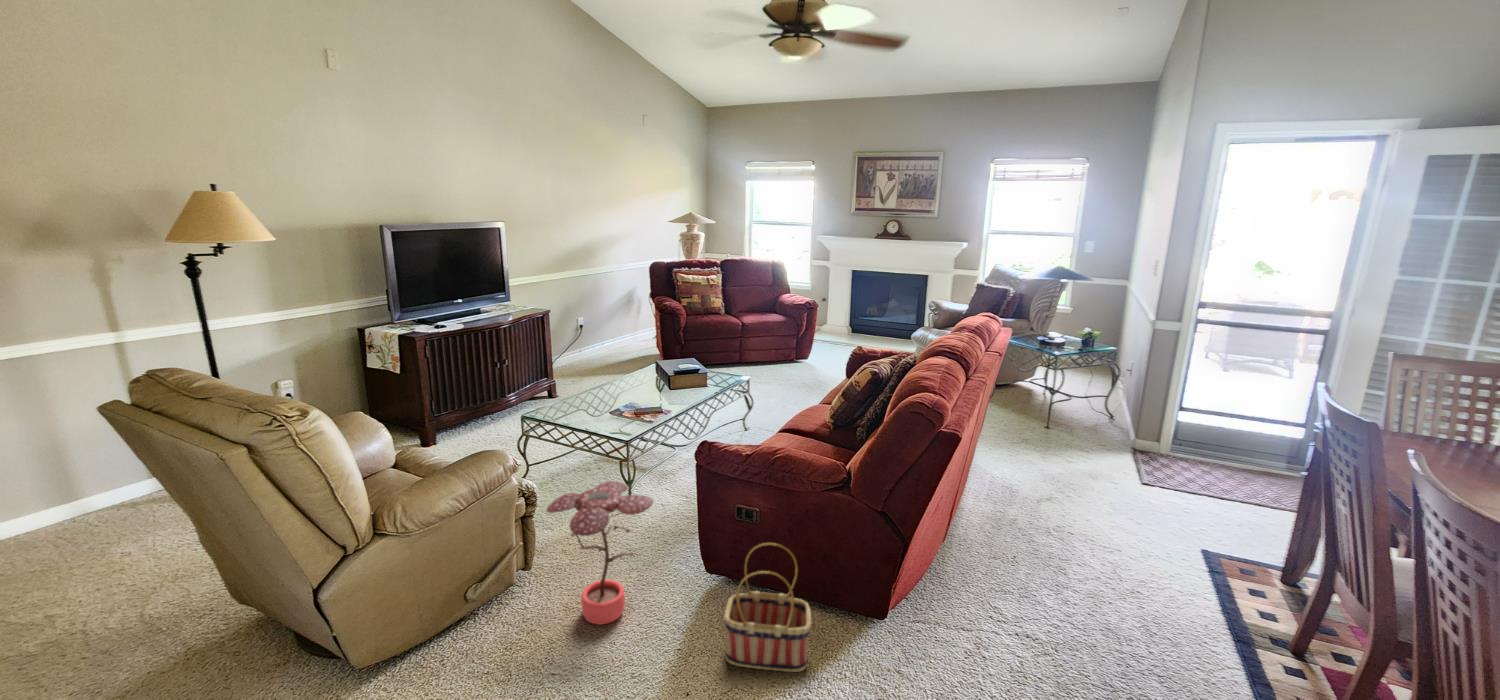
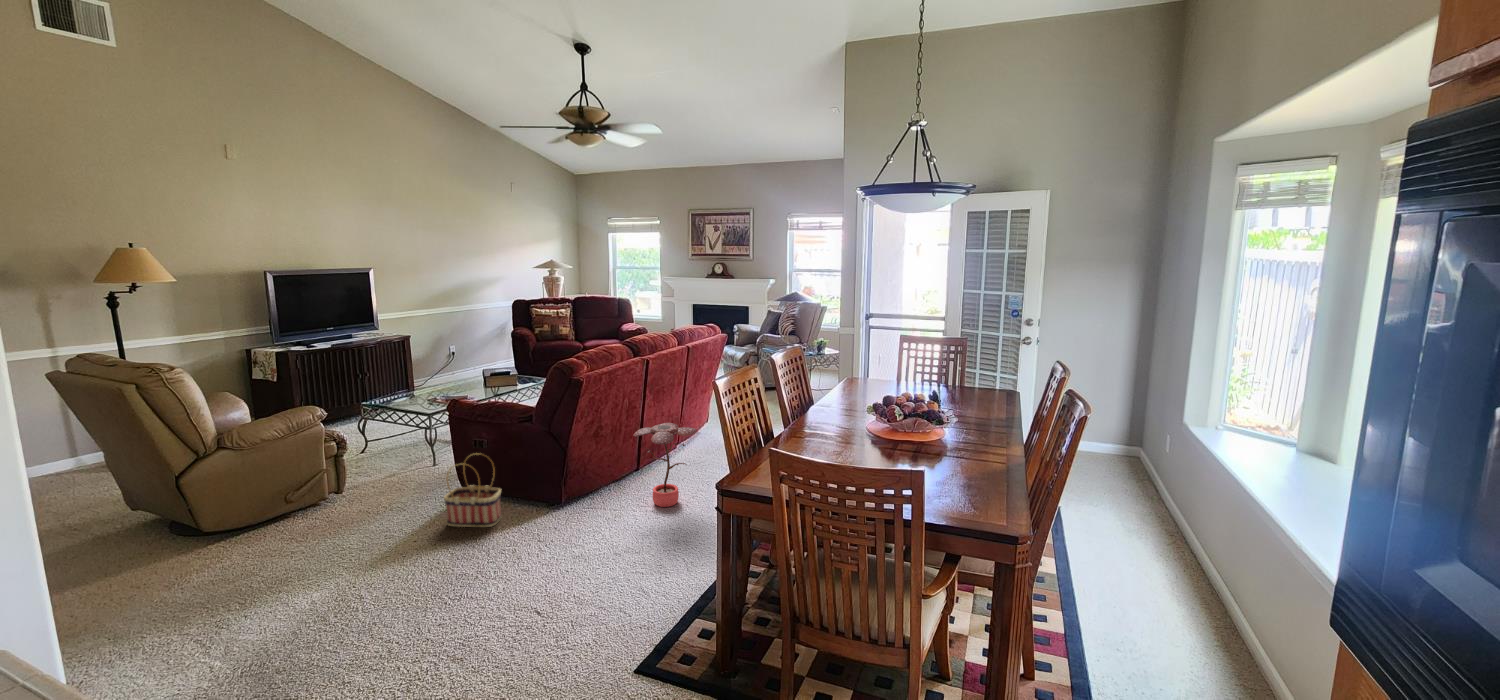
potted plant: present [547,481,653,625] -> present [633,423,697,507]

